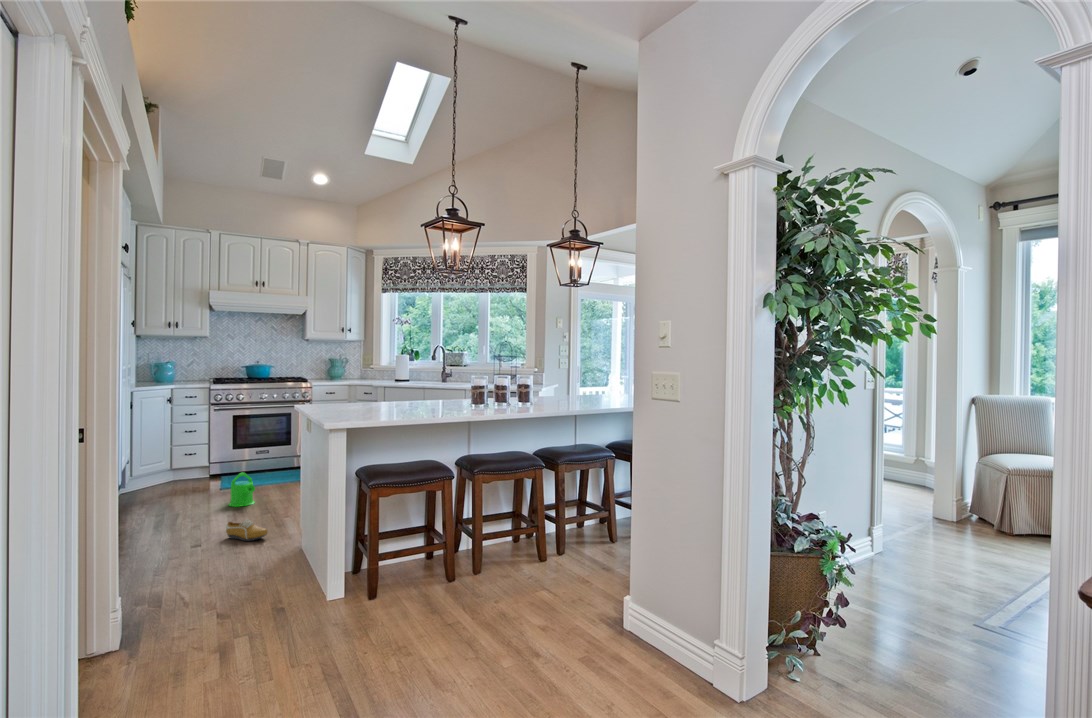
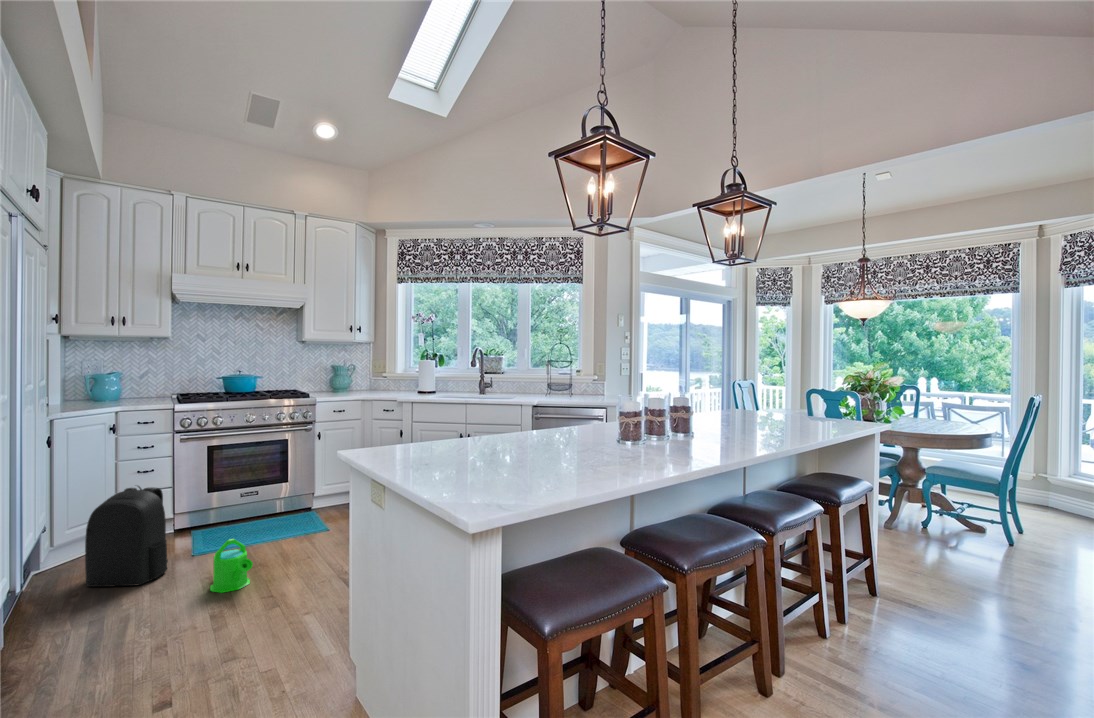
backpack: none [152,436,204,502] -> present [85,485,168,587]
shoe: present [226,520,268,541] -> none [218,640,291,681]

